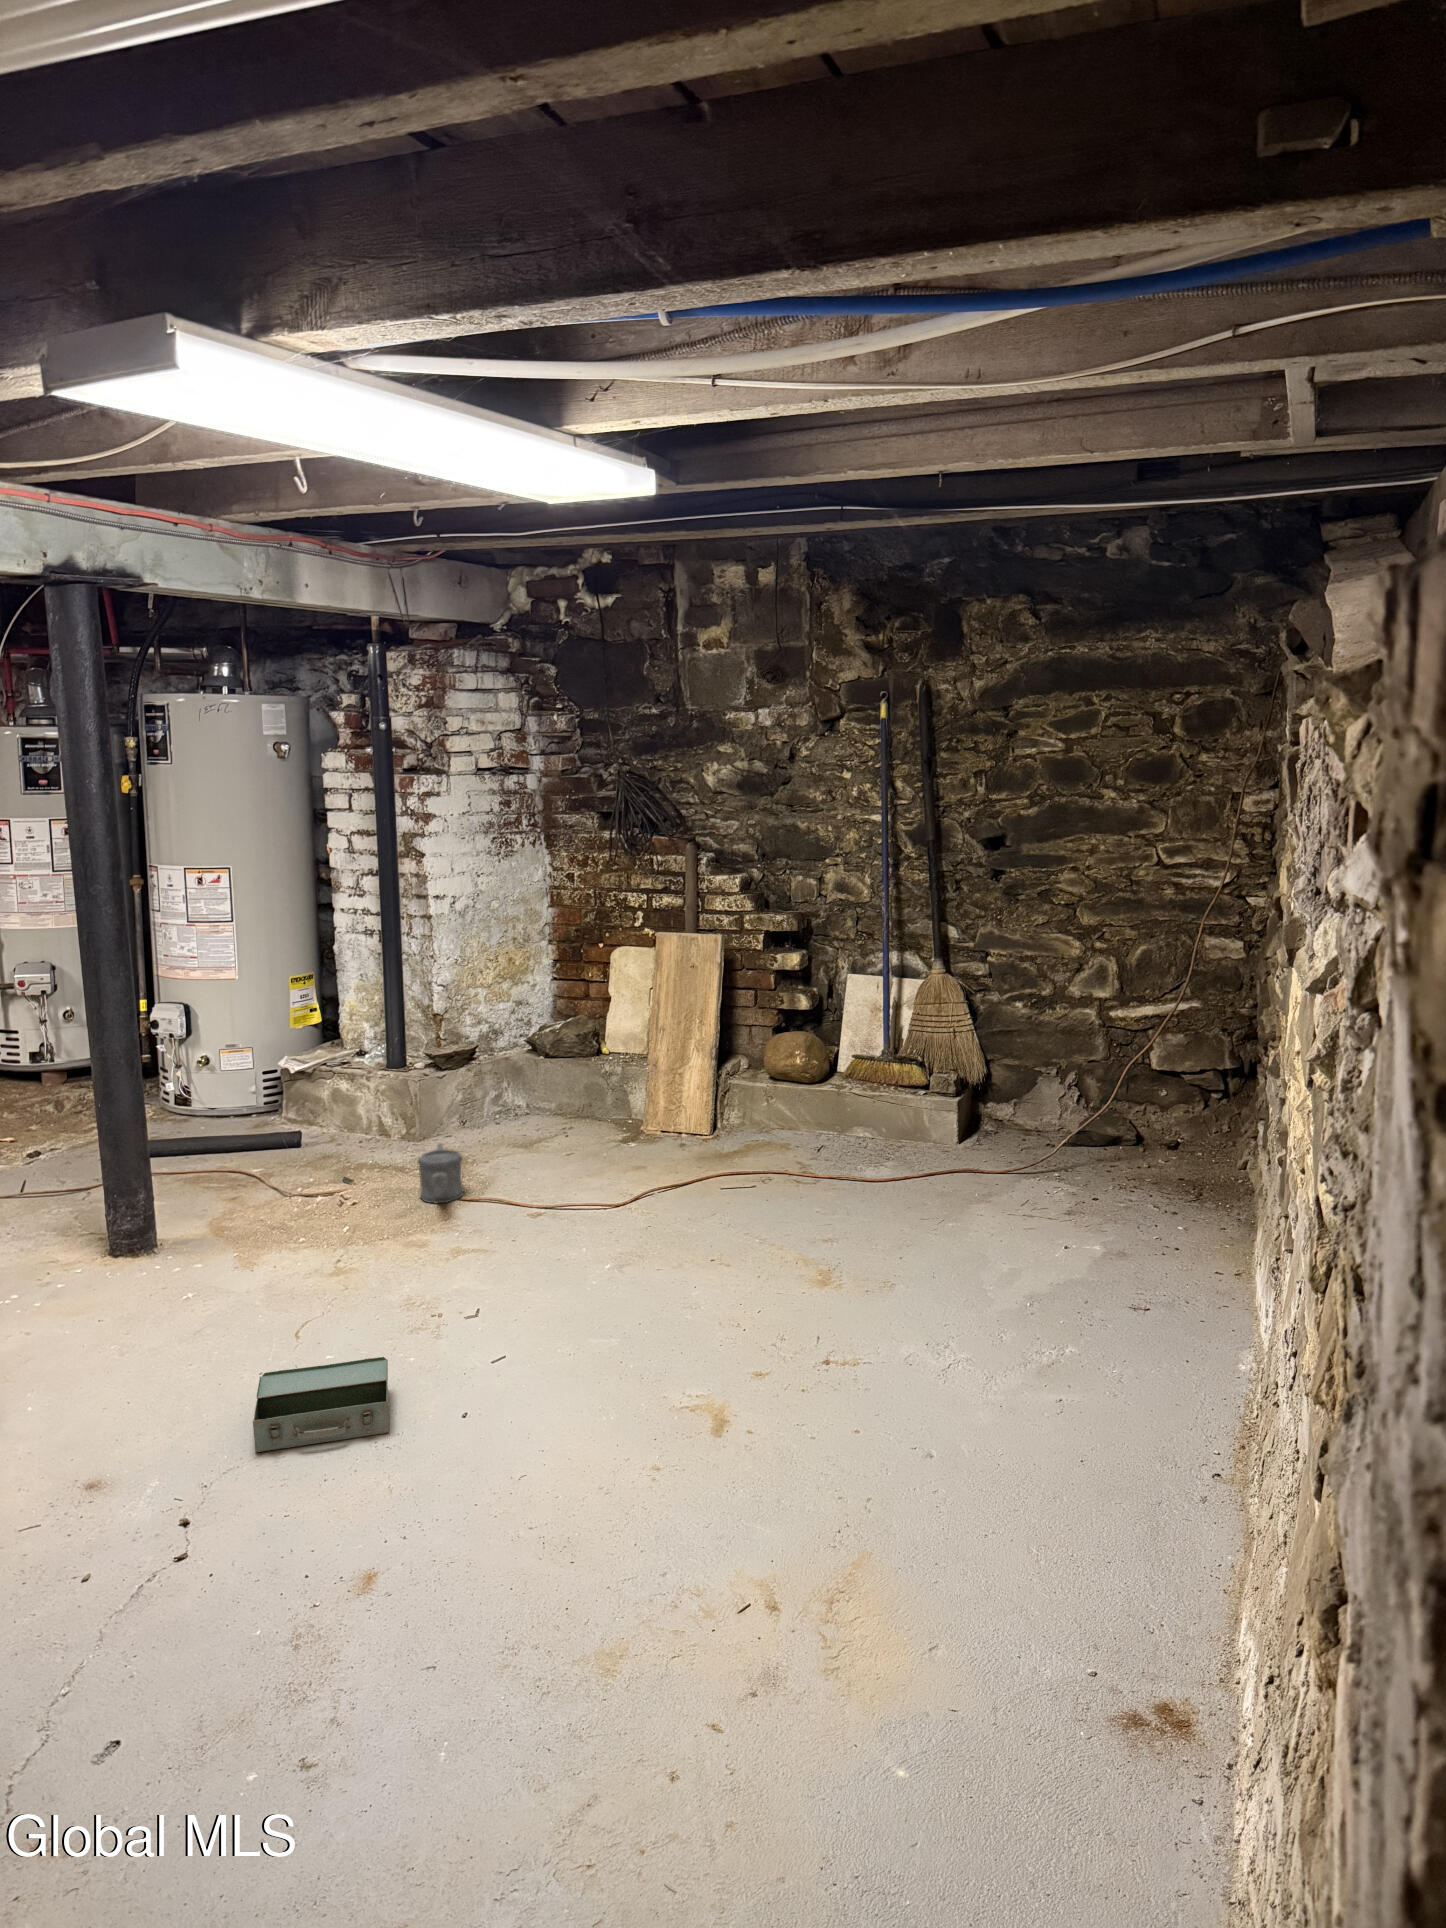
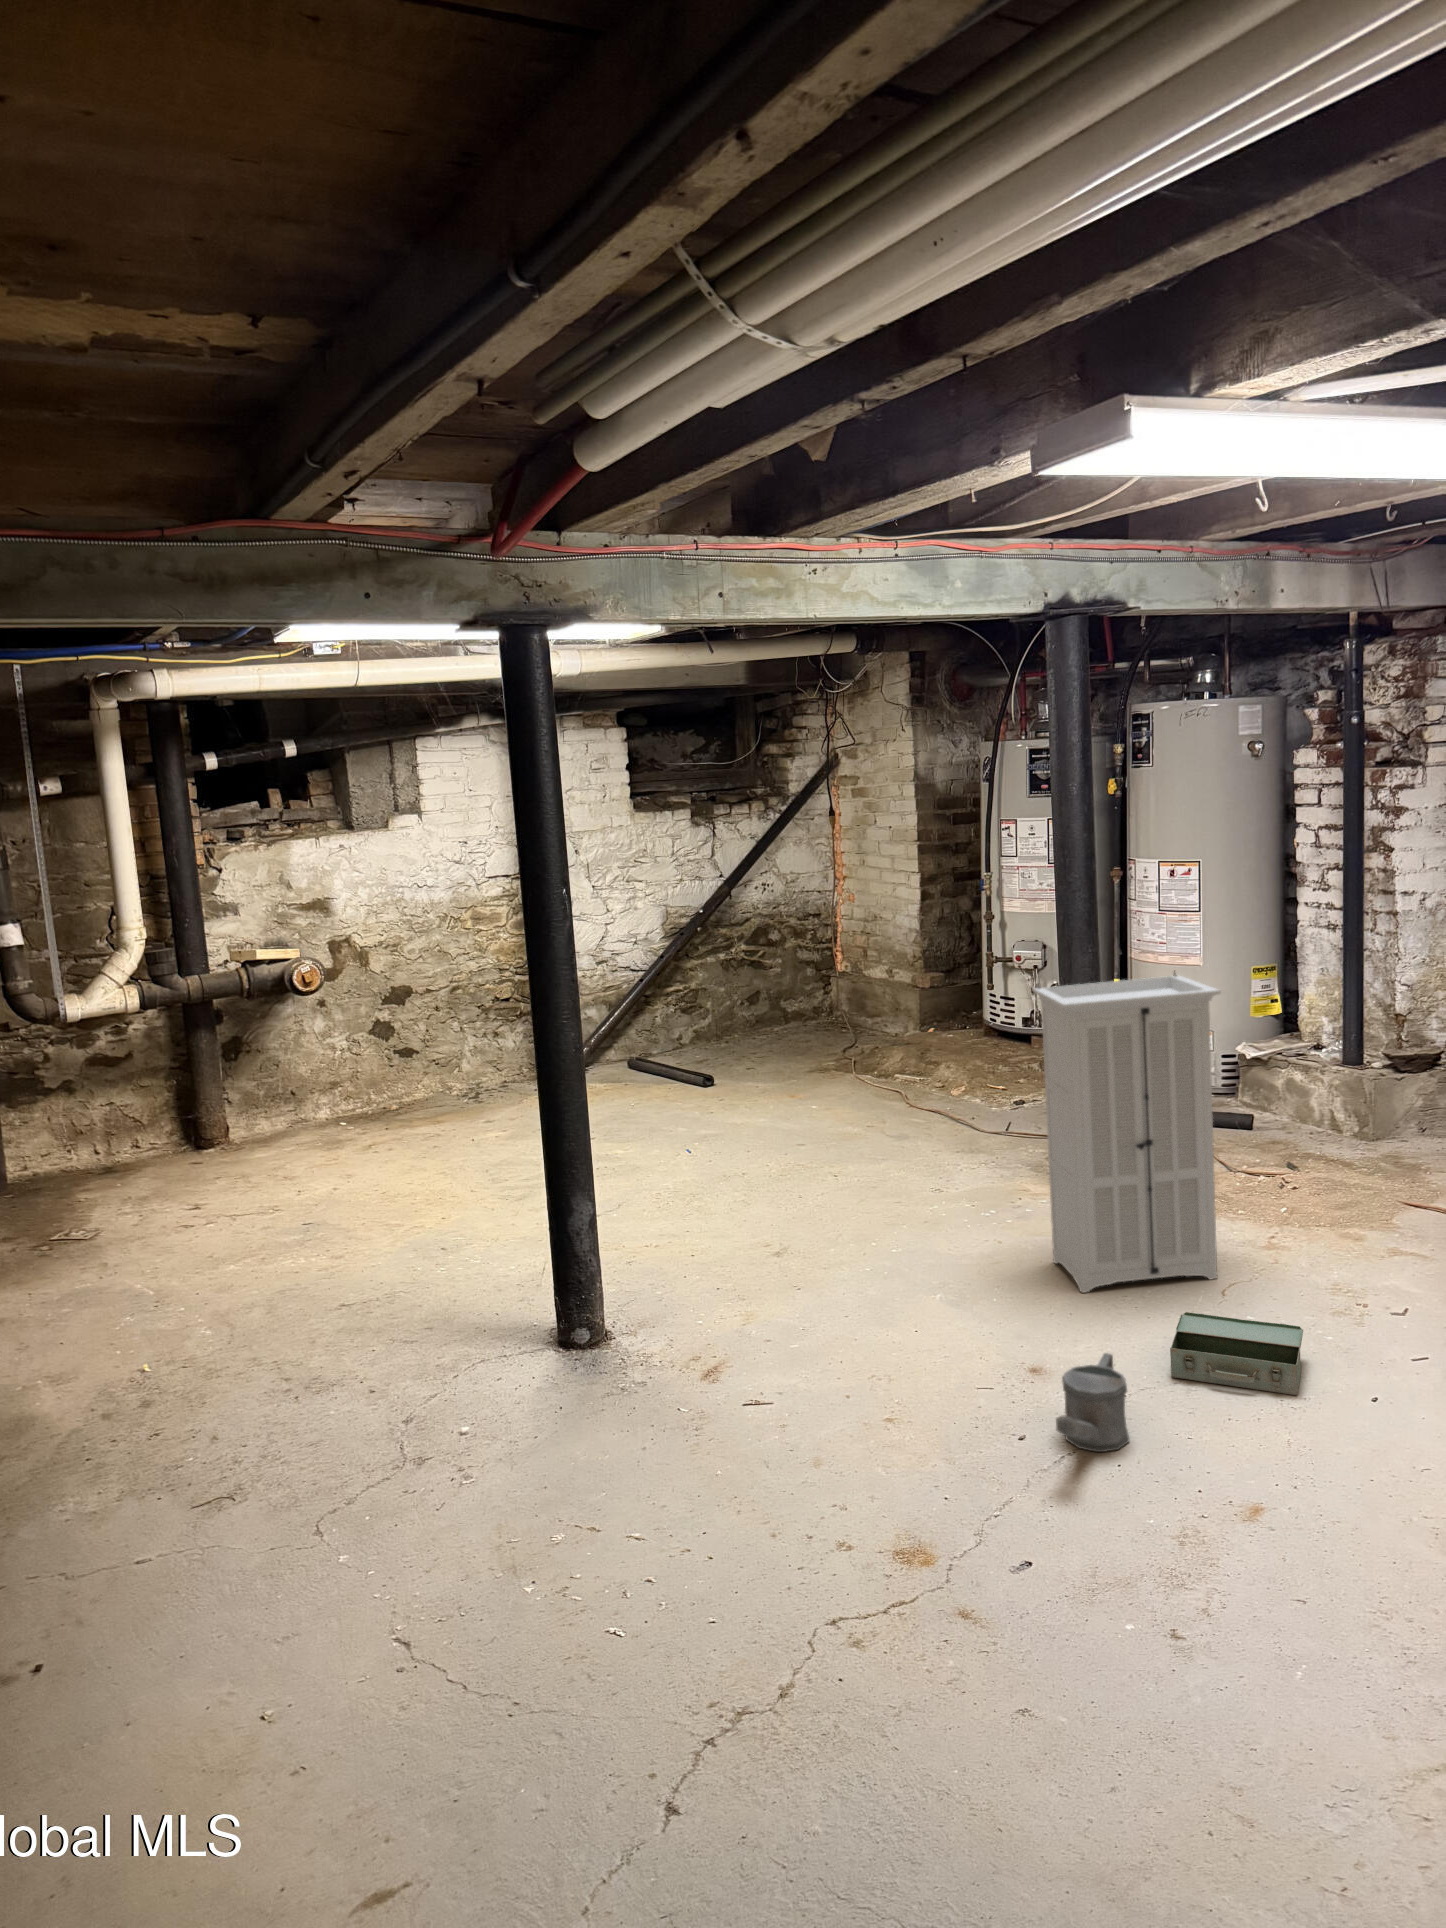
storage cabinet: none [55,993,290,1378] -> present [1033,971,1221,1293]
watering can: present [418,1144,464,1204] -> present [1056,1353,1129,1452]

